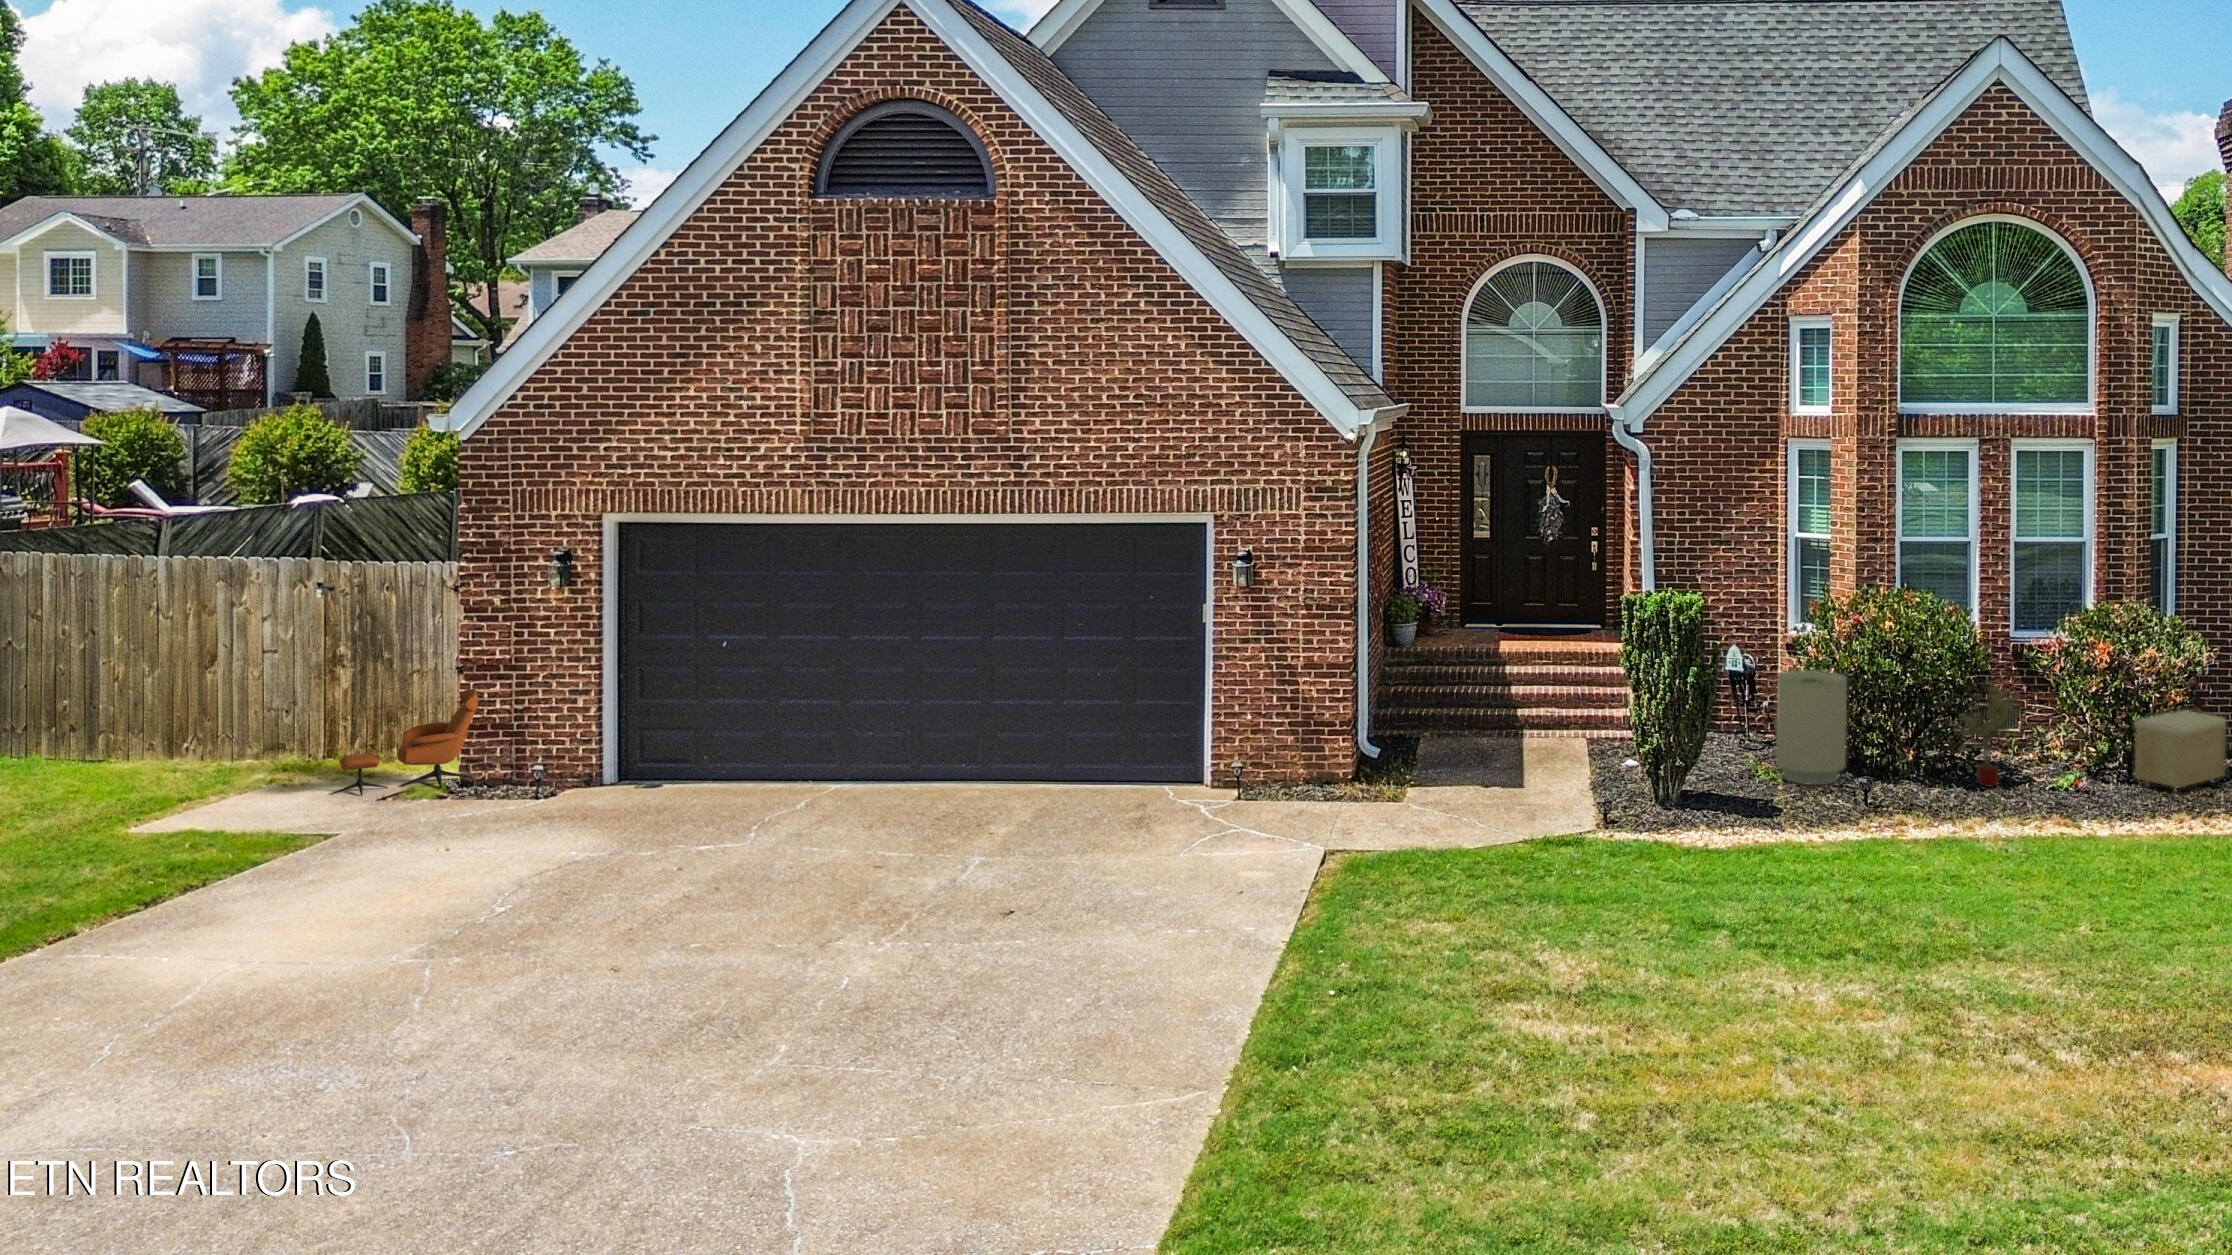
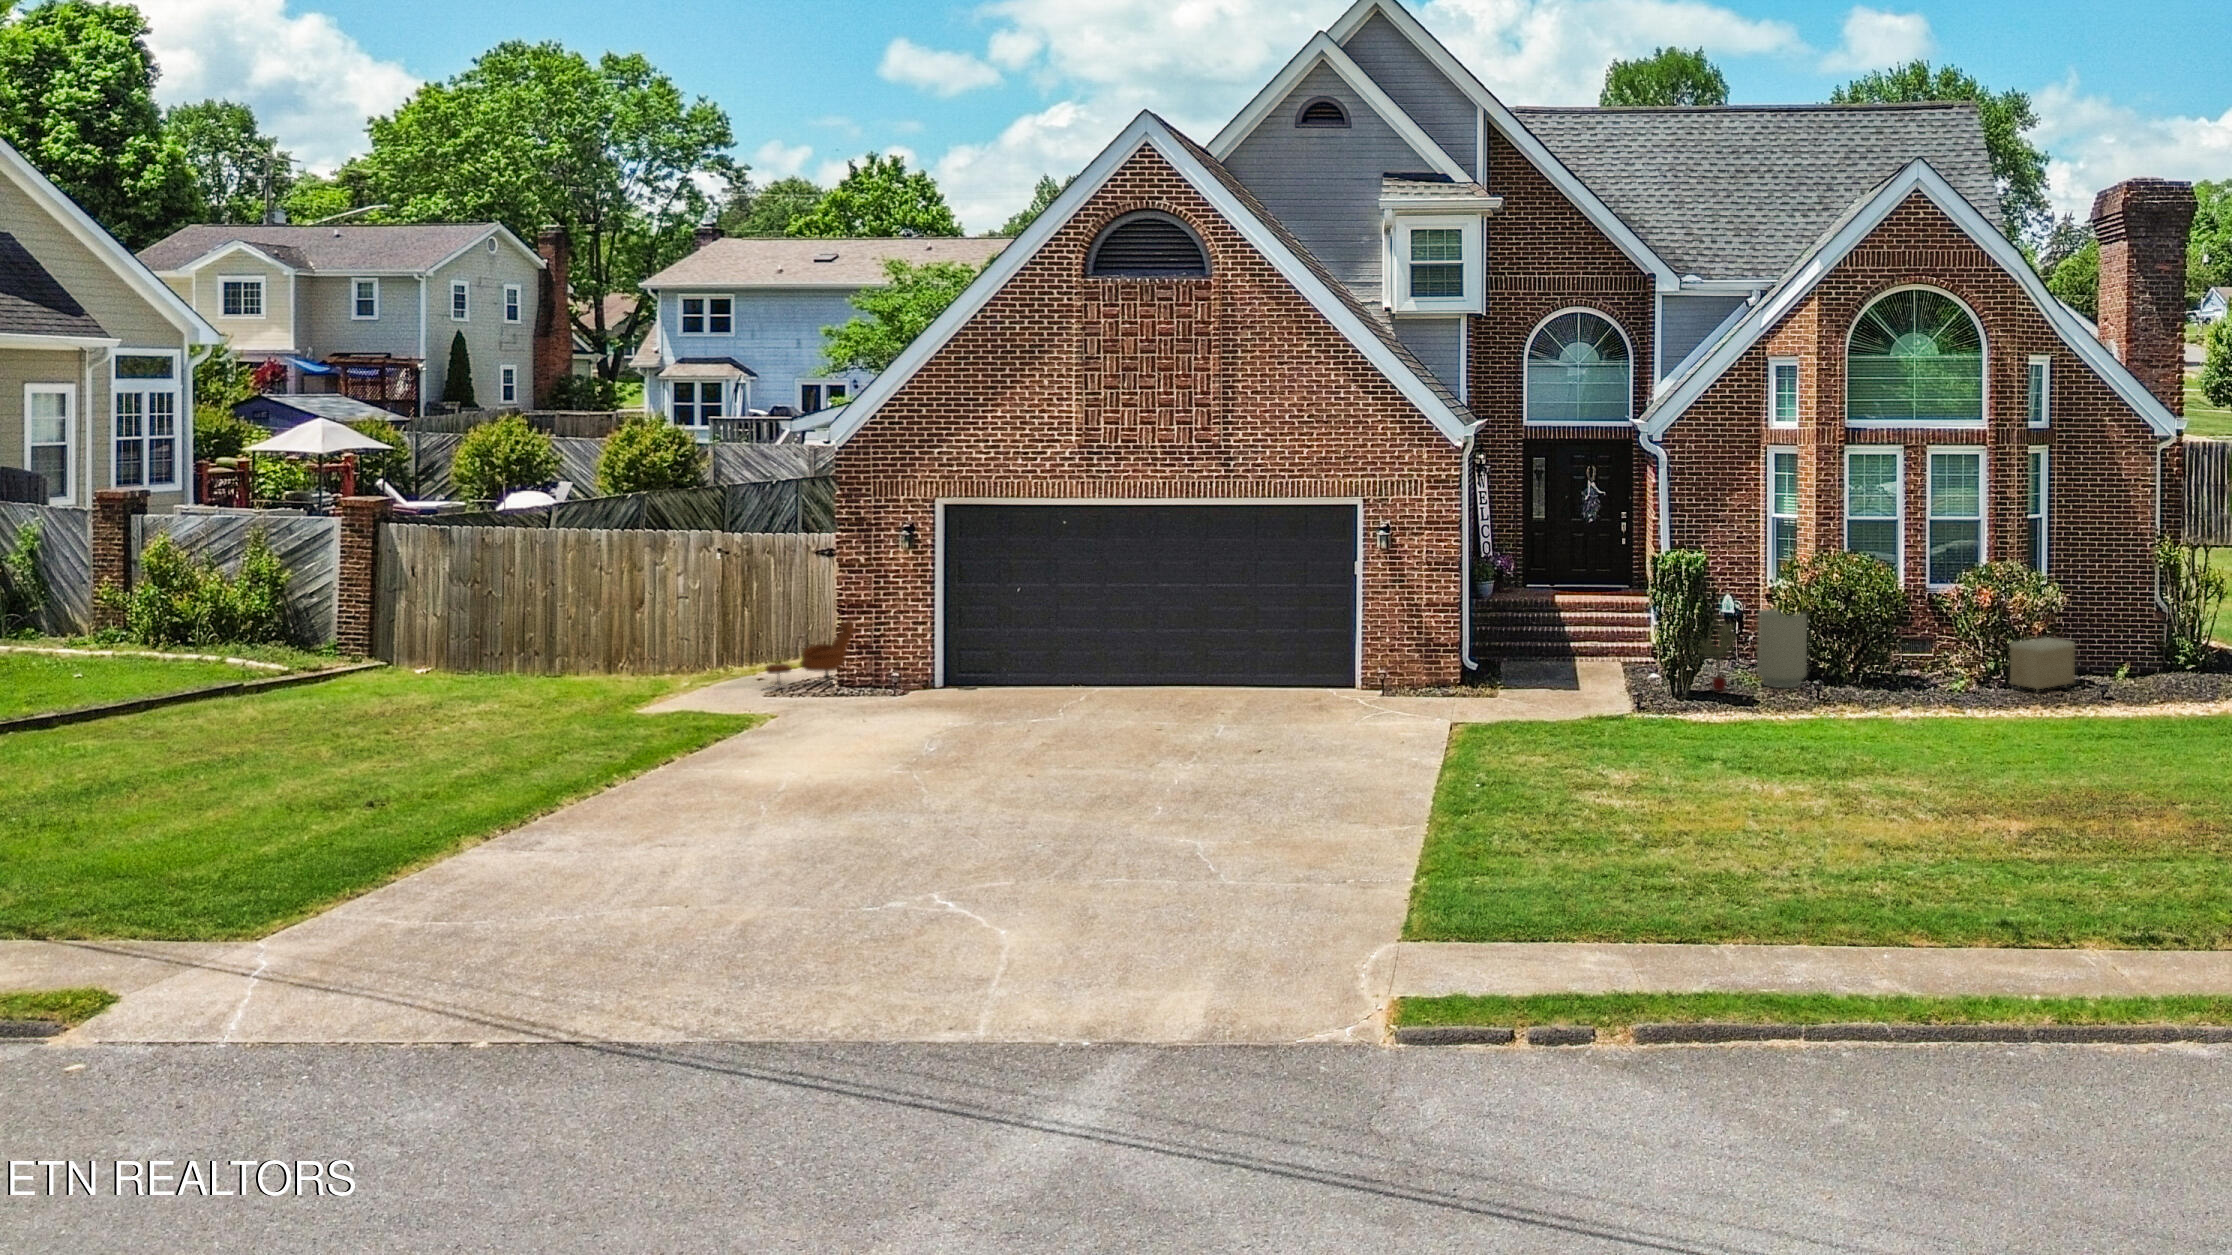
potted tree: present [1957,681,2019,787] -> present [1700,619,1736,691]

